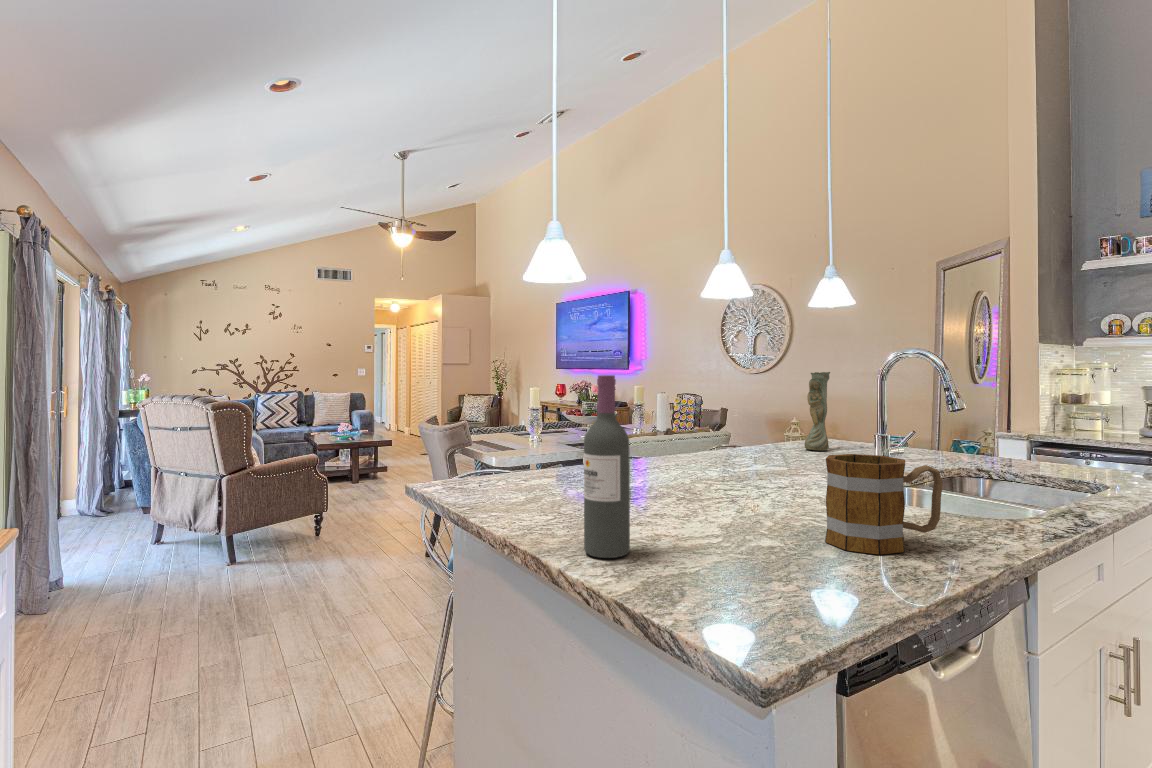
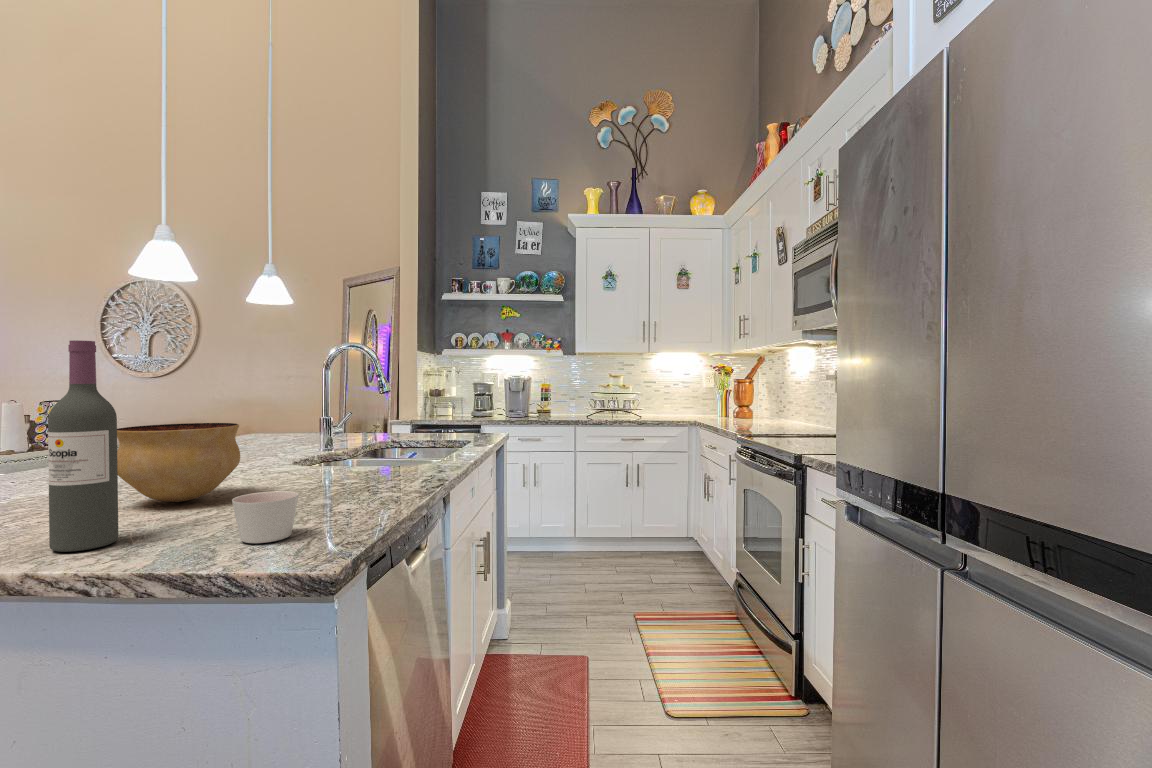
vase: present [805,372,830,451] -> none [243,366,268,443]
bowl: none [654,440,755,518] -> present [117,423,240,502]
mug: present [825,454,943,555] -> none [313,421,399,498]
candle: none [704,538,772,600] -> present [232,491,298,543]

